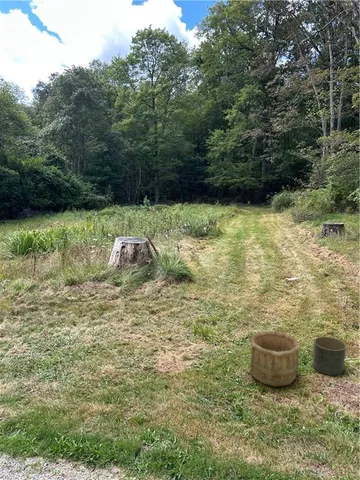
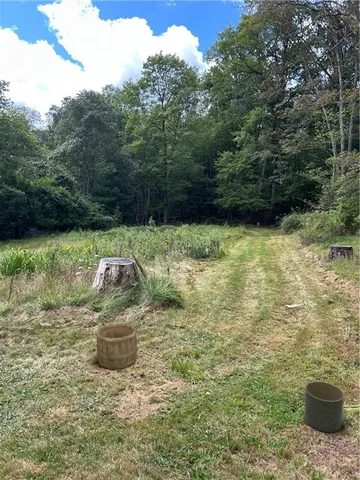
wooden bucket: present [251,331,300,387] -> present [95,323,137,369]

